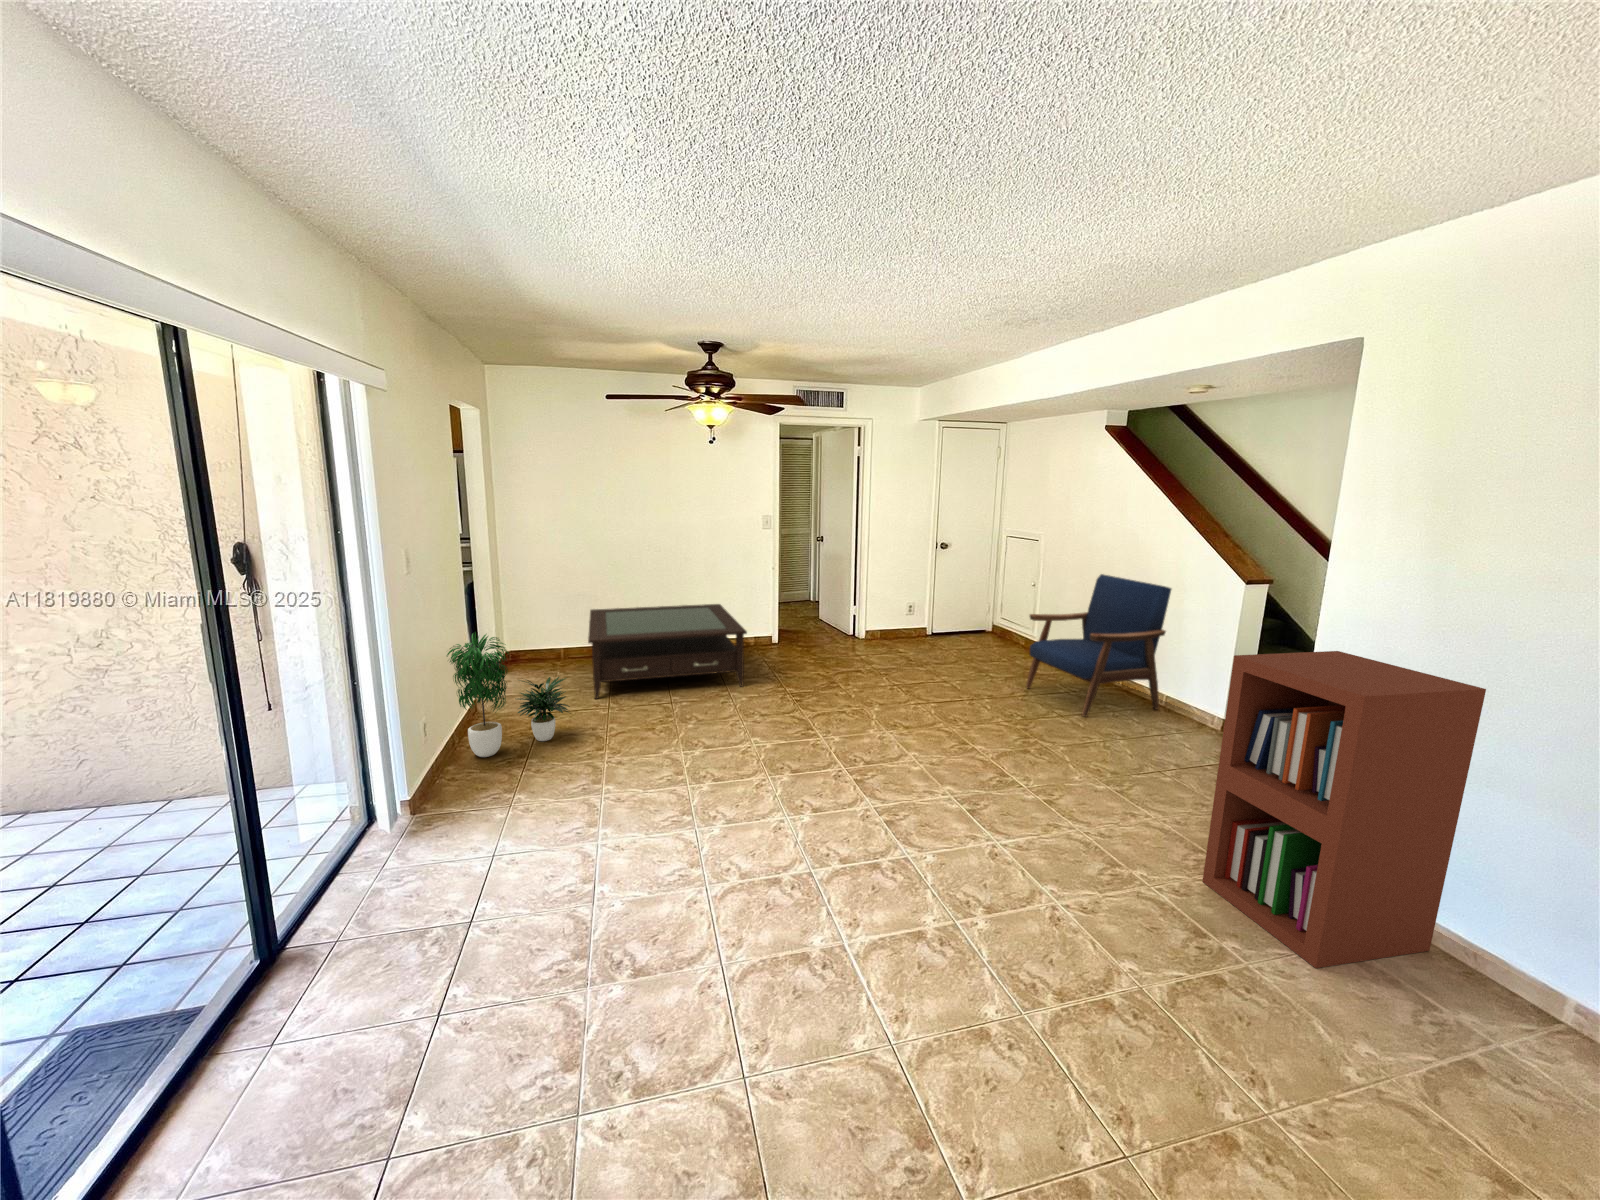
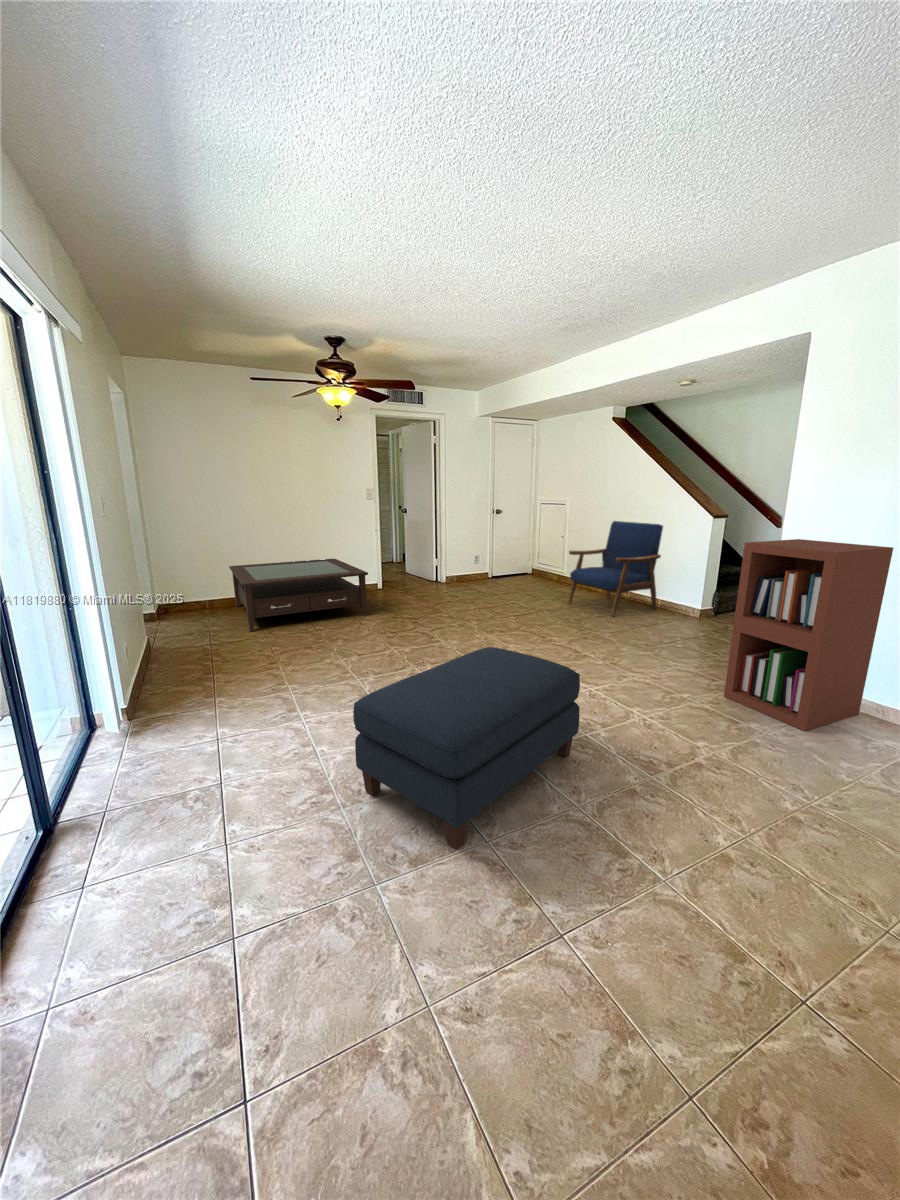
potted plant: present [447,632,570,757] -> none [132,571,242,677]
ottoman: none [611,778,934,1083] -> present [353,647,580,849]

